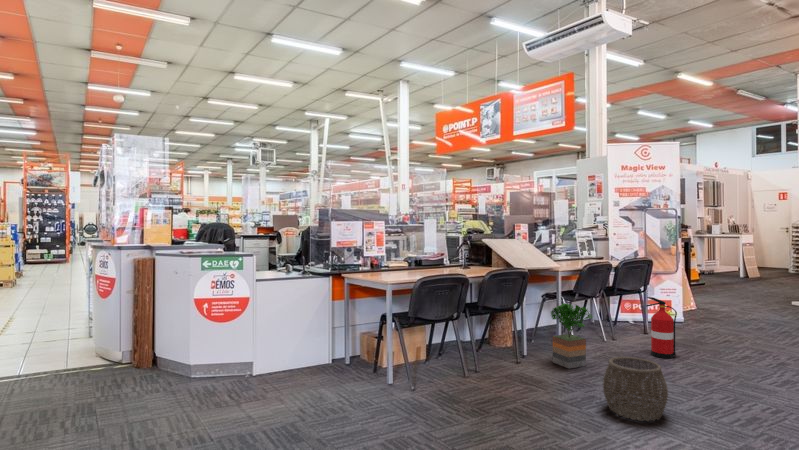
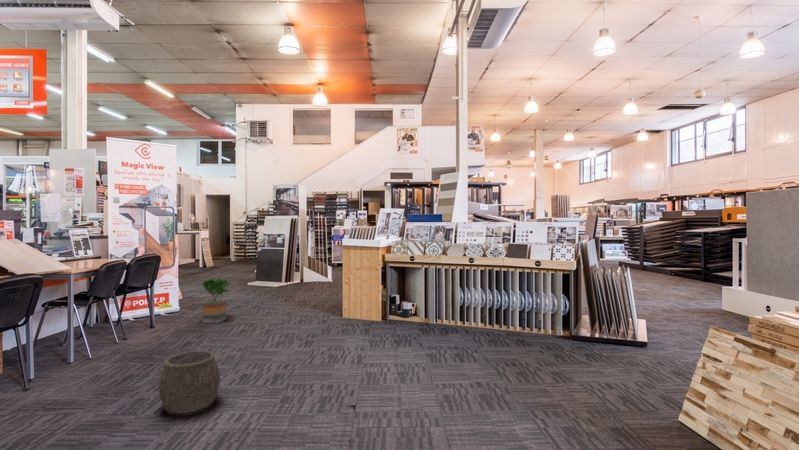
fire extinguisher: present [646,297,677,358] -> none [165,291,193,346]
potted tree: present [551,303,592,369] -> present [202,279,230,323]

